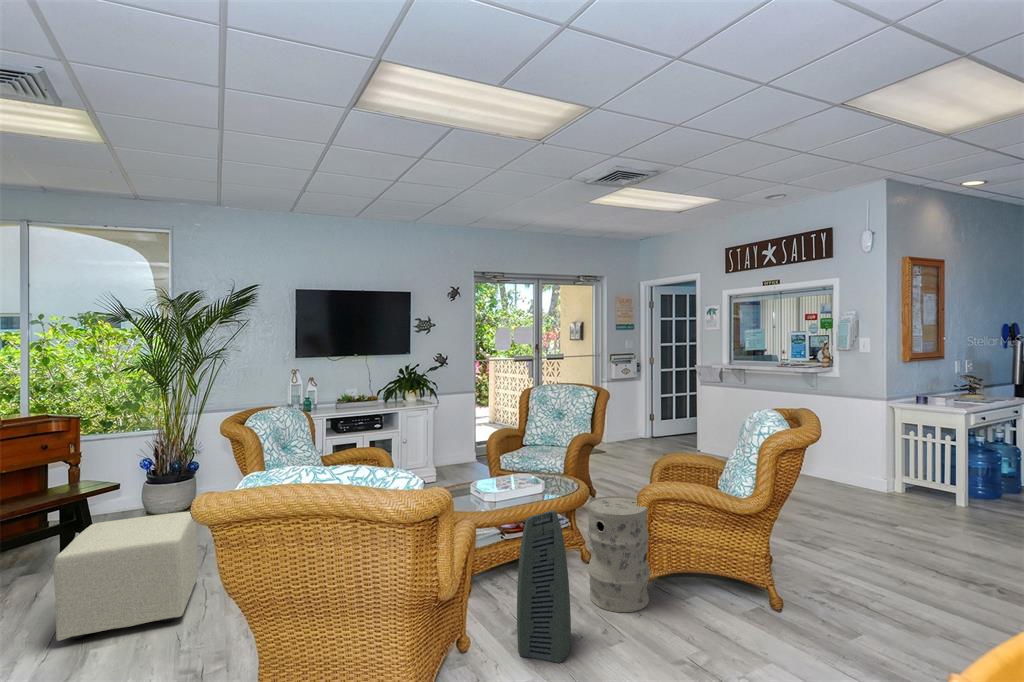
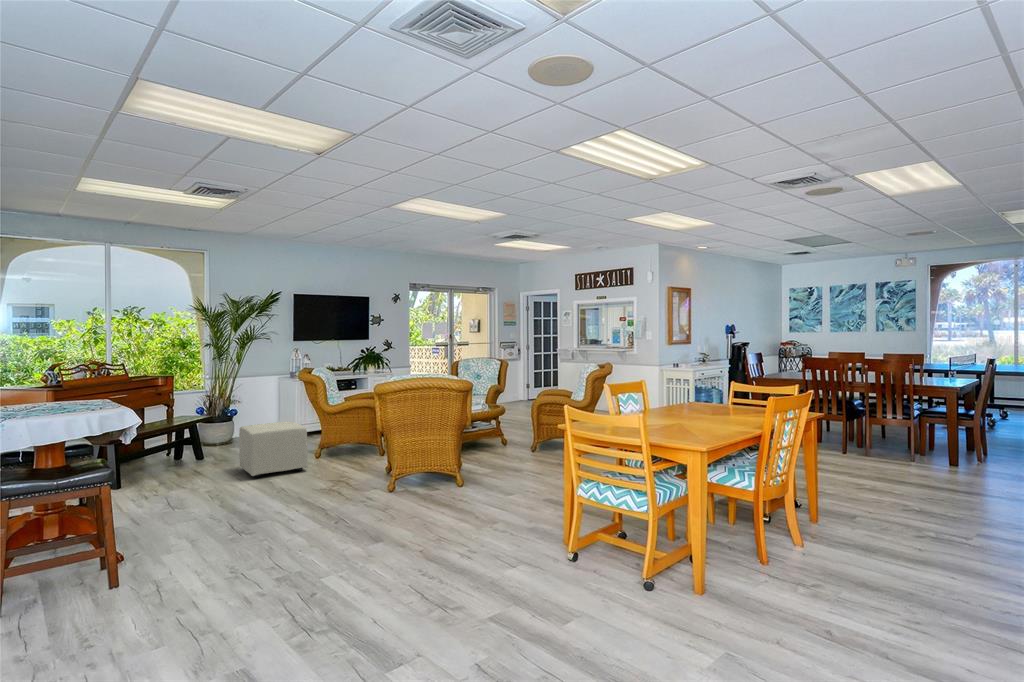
trash can: present [587,496,650,612] -> none [508,406,538,456]
air purifier: present [517,510,571,663] -> none [483,404,506,466]

